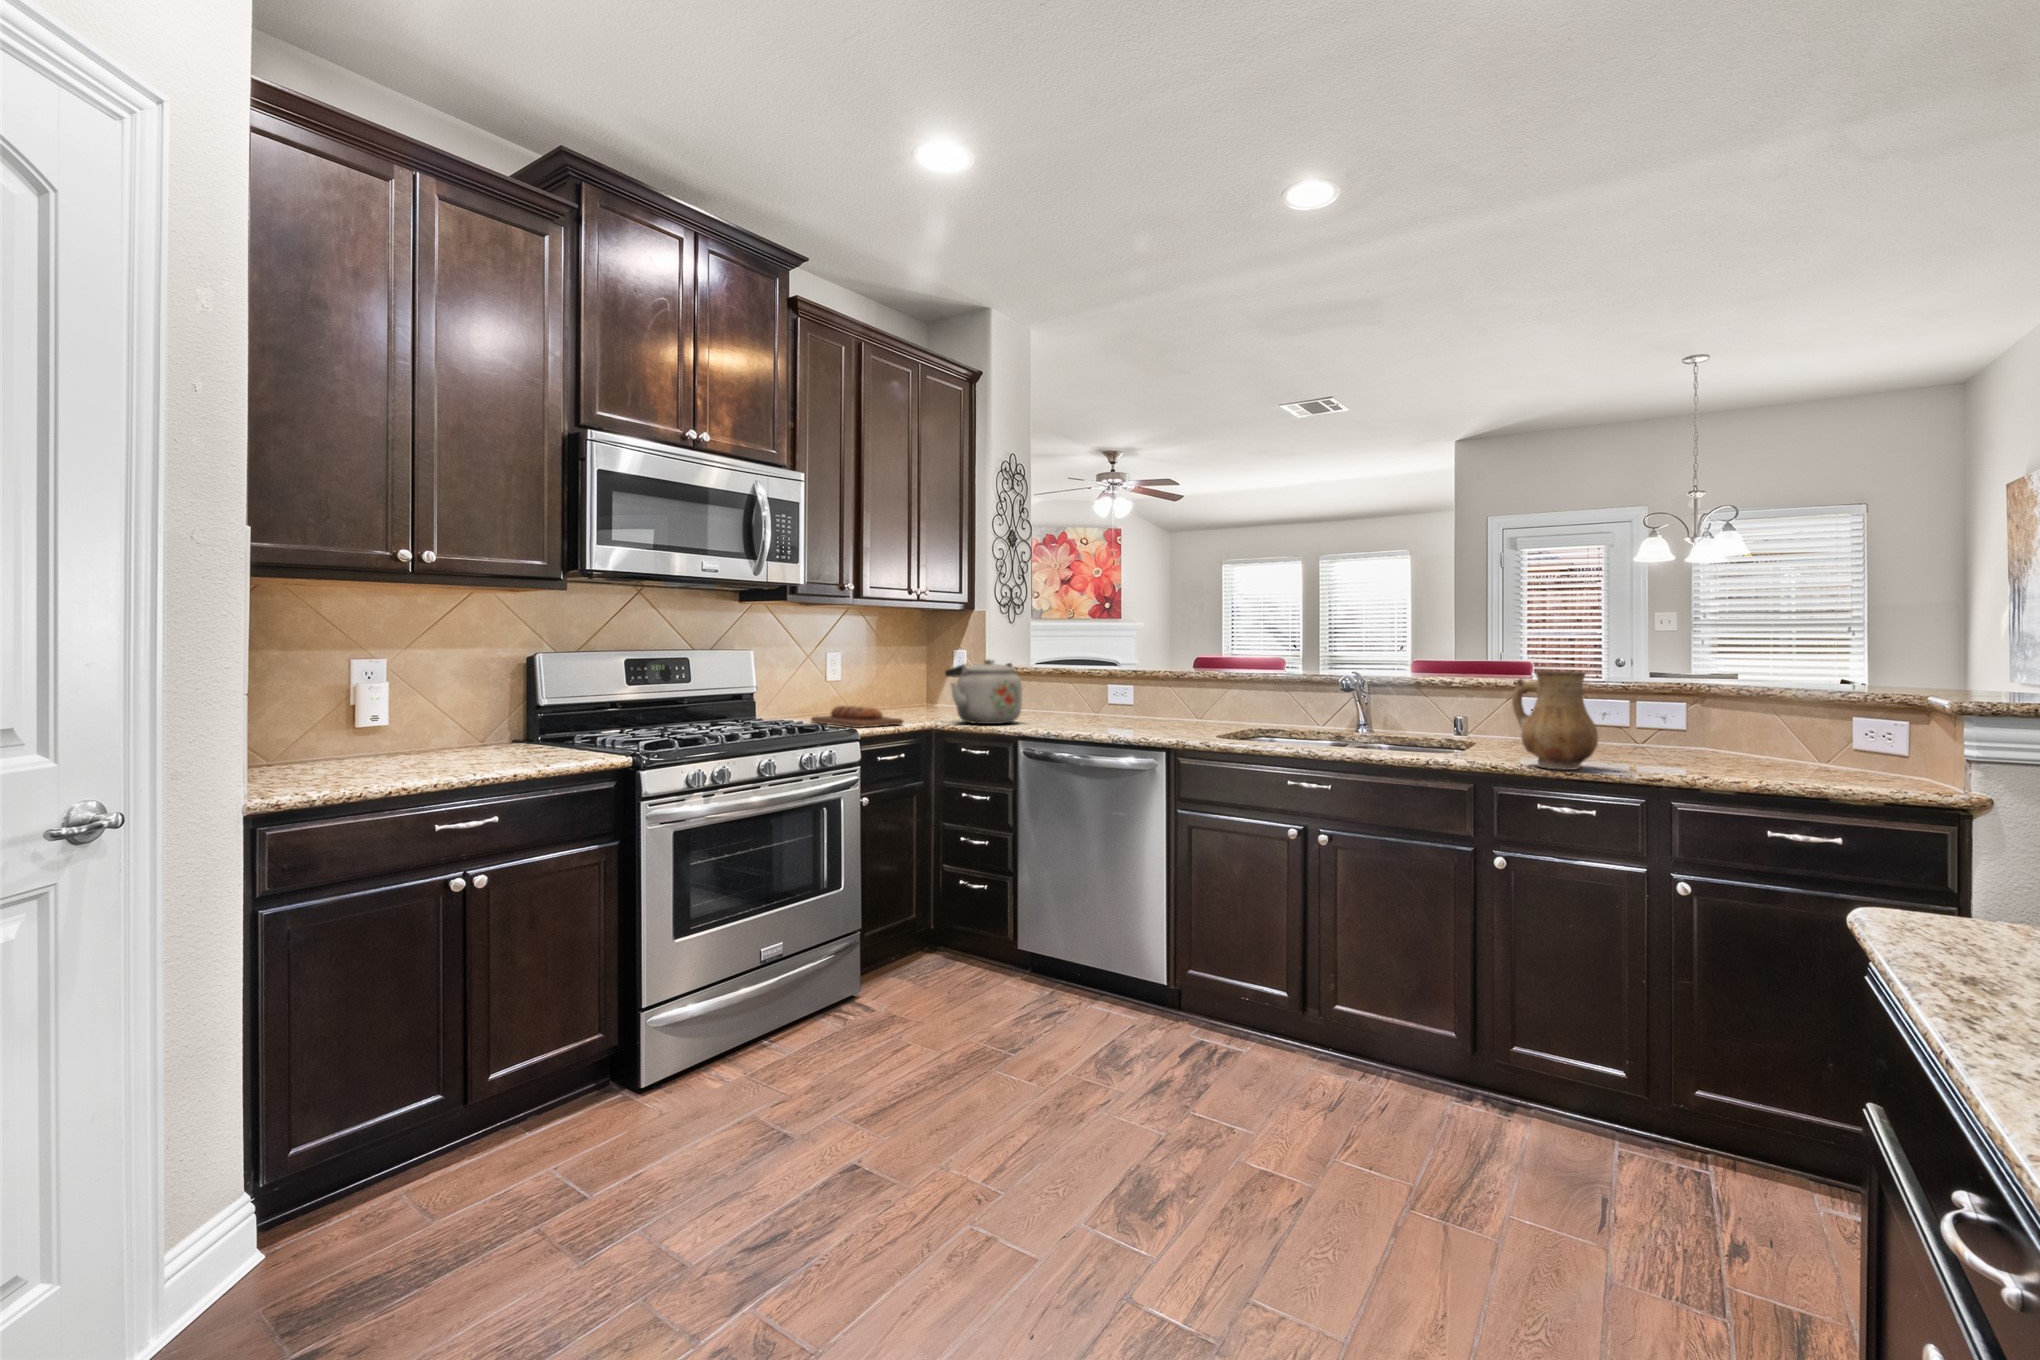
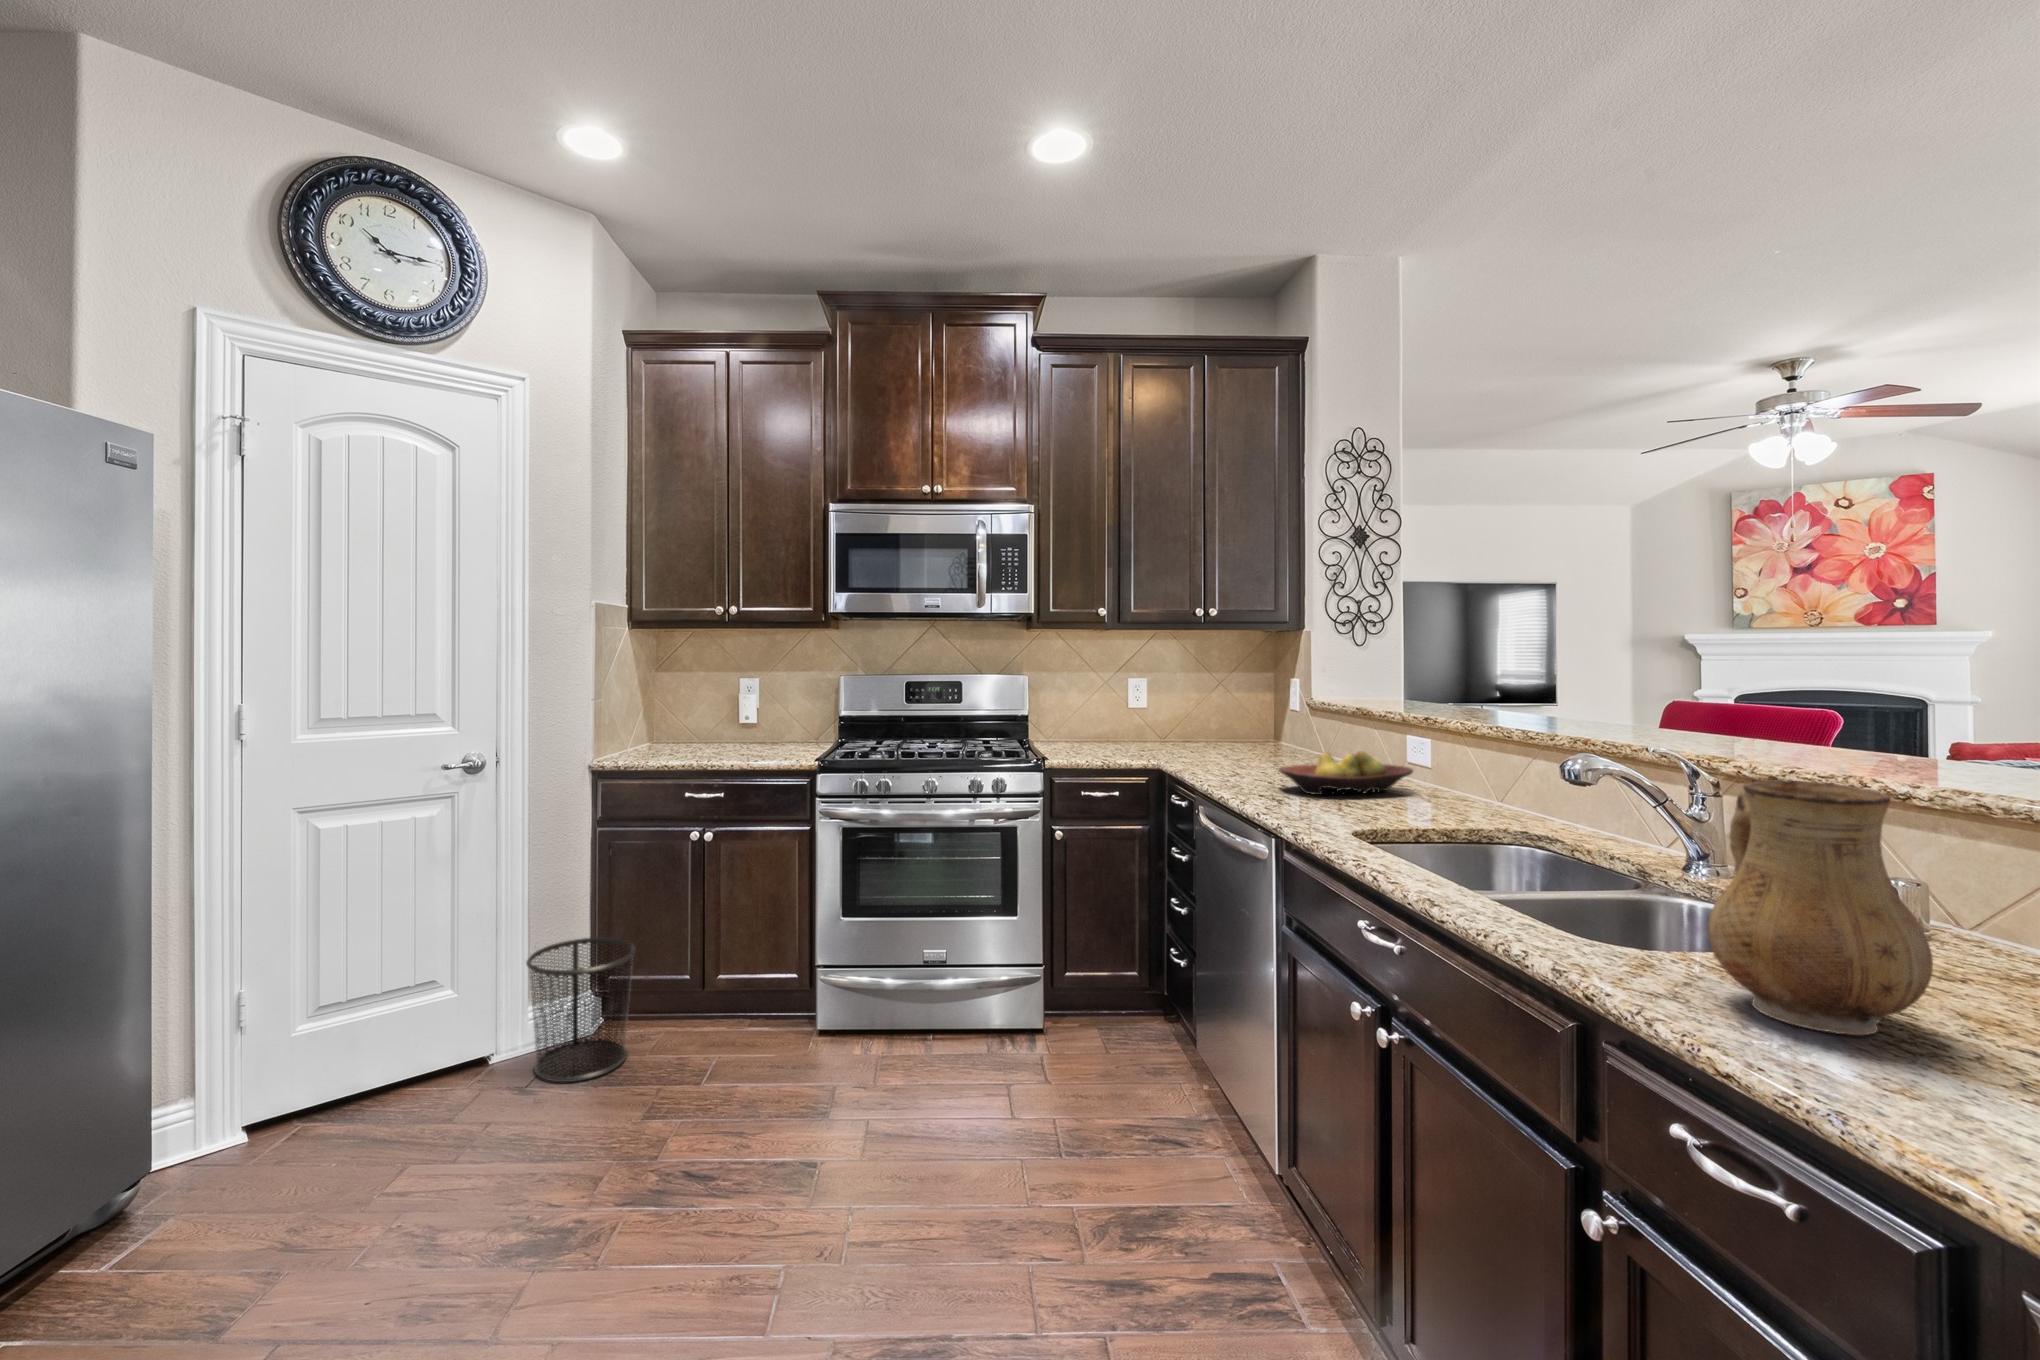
kettle: present [945,659,1022,724] -> none [1196,689,1294,767]
fruit bowl: none [1074,699,1144,733] -> present [1279,751,1413,795]
bread loaf: present [811,706,903,728] -> none [1095,731,1153,757]
waste bin: none [247,1057,455,1313] -> present [526,937,636,1082]

